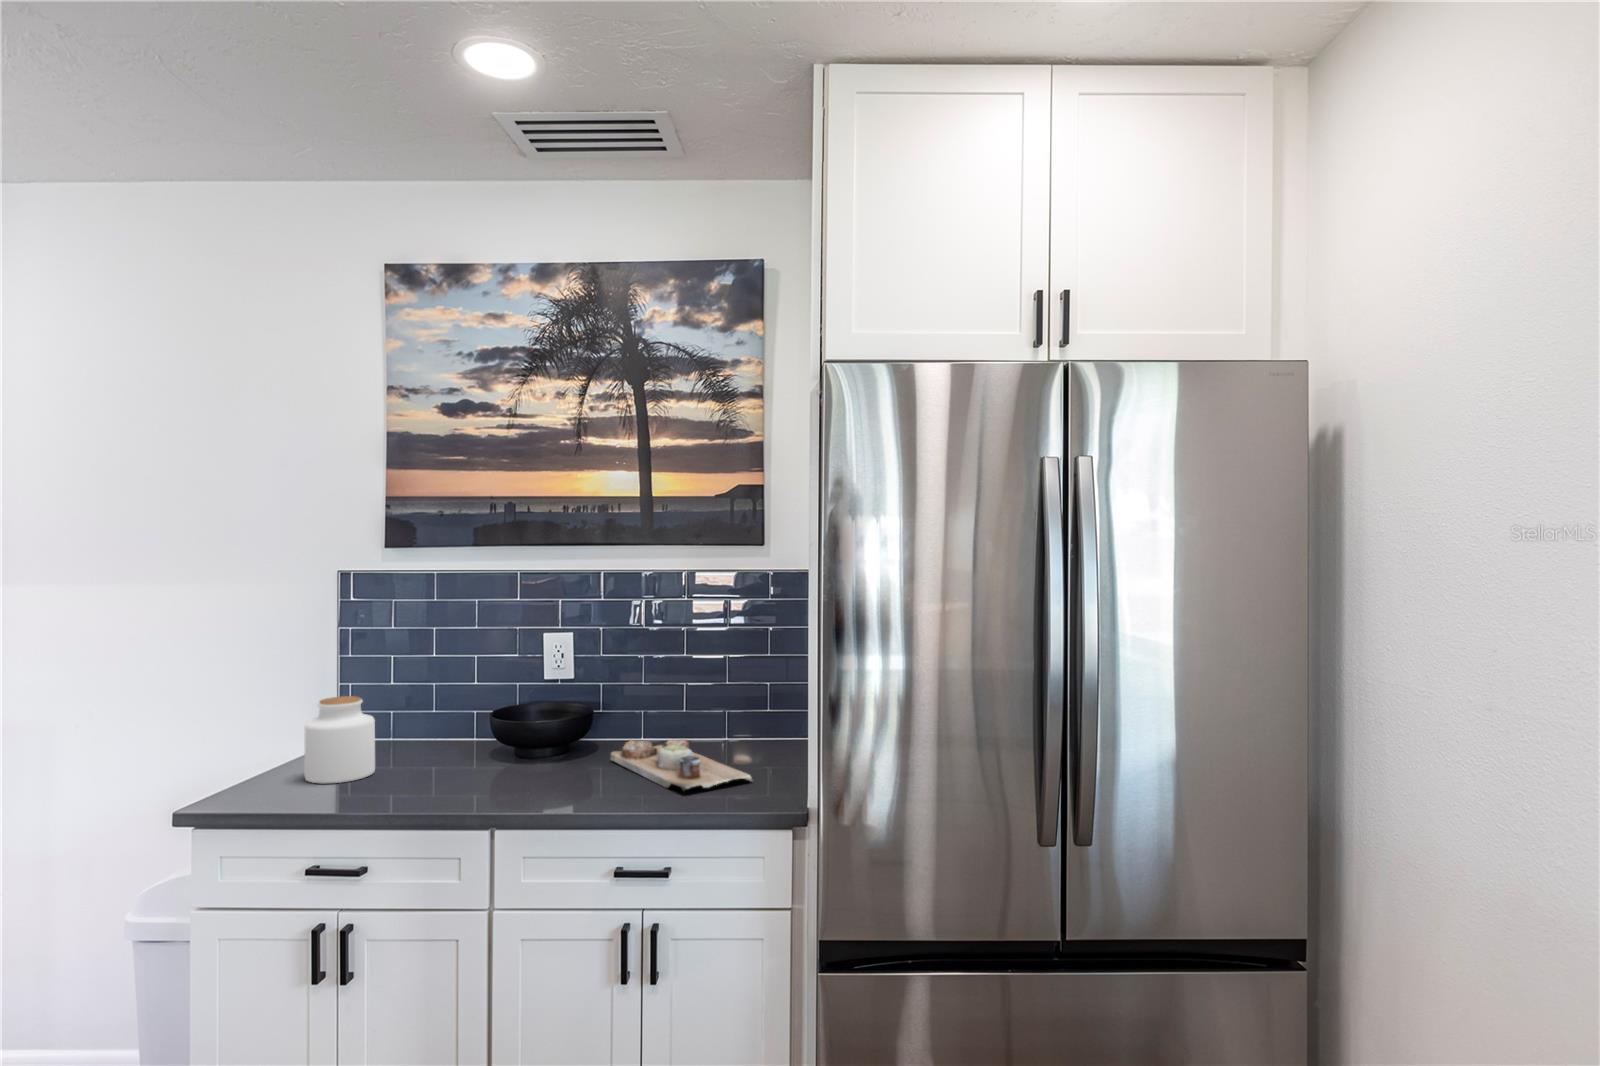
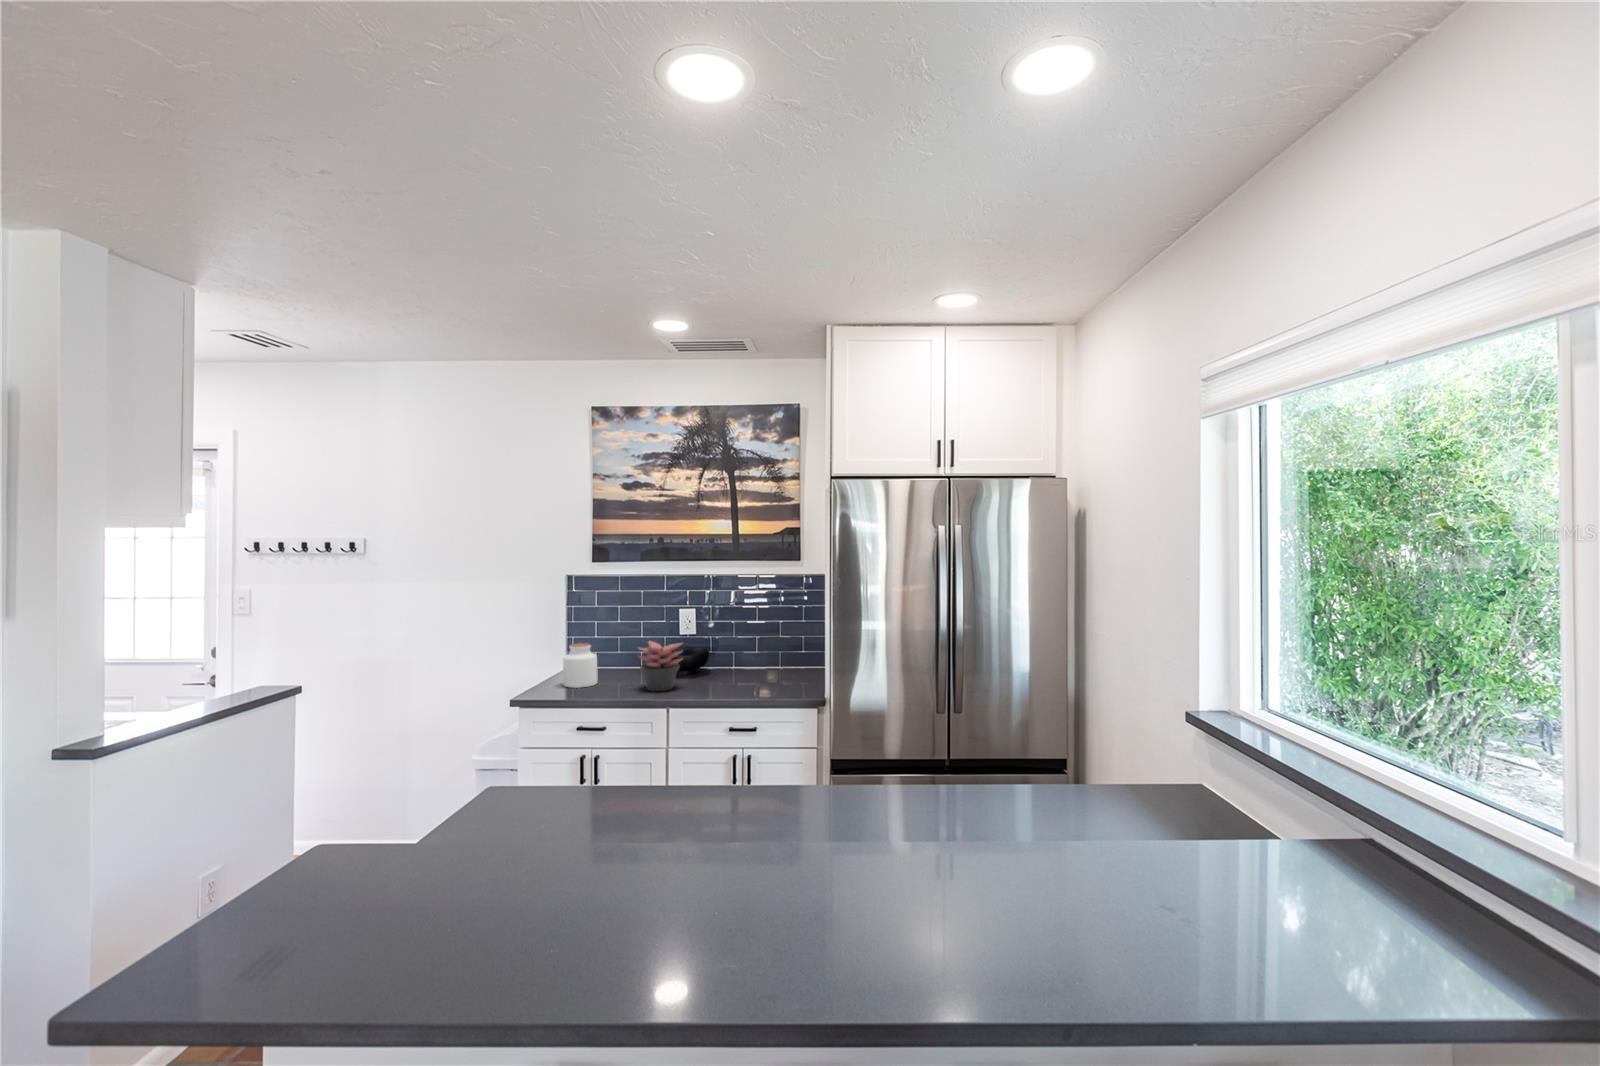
succulent plant: none [444,692,535,791] -> present [638,641,682,691]
cutting board: present [611,739,753,791] -> none [719,667,797,691]

